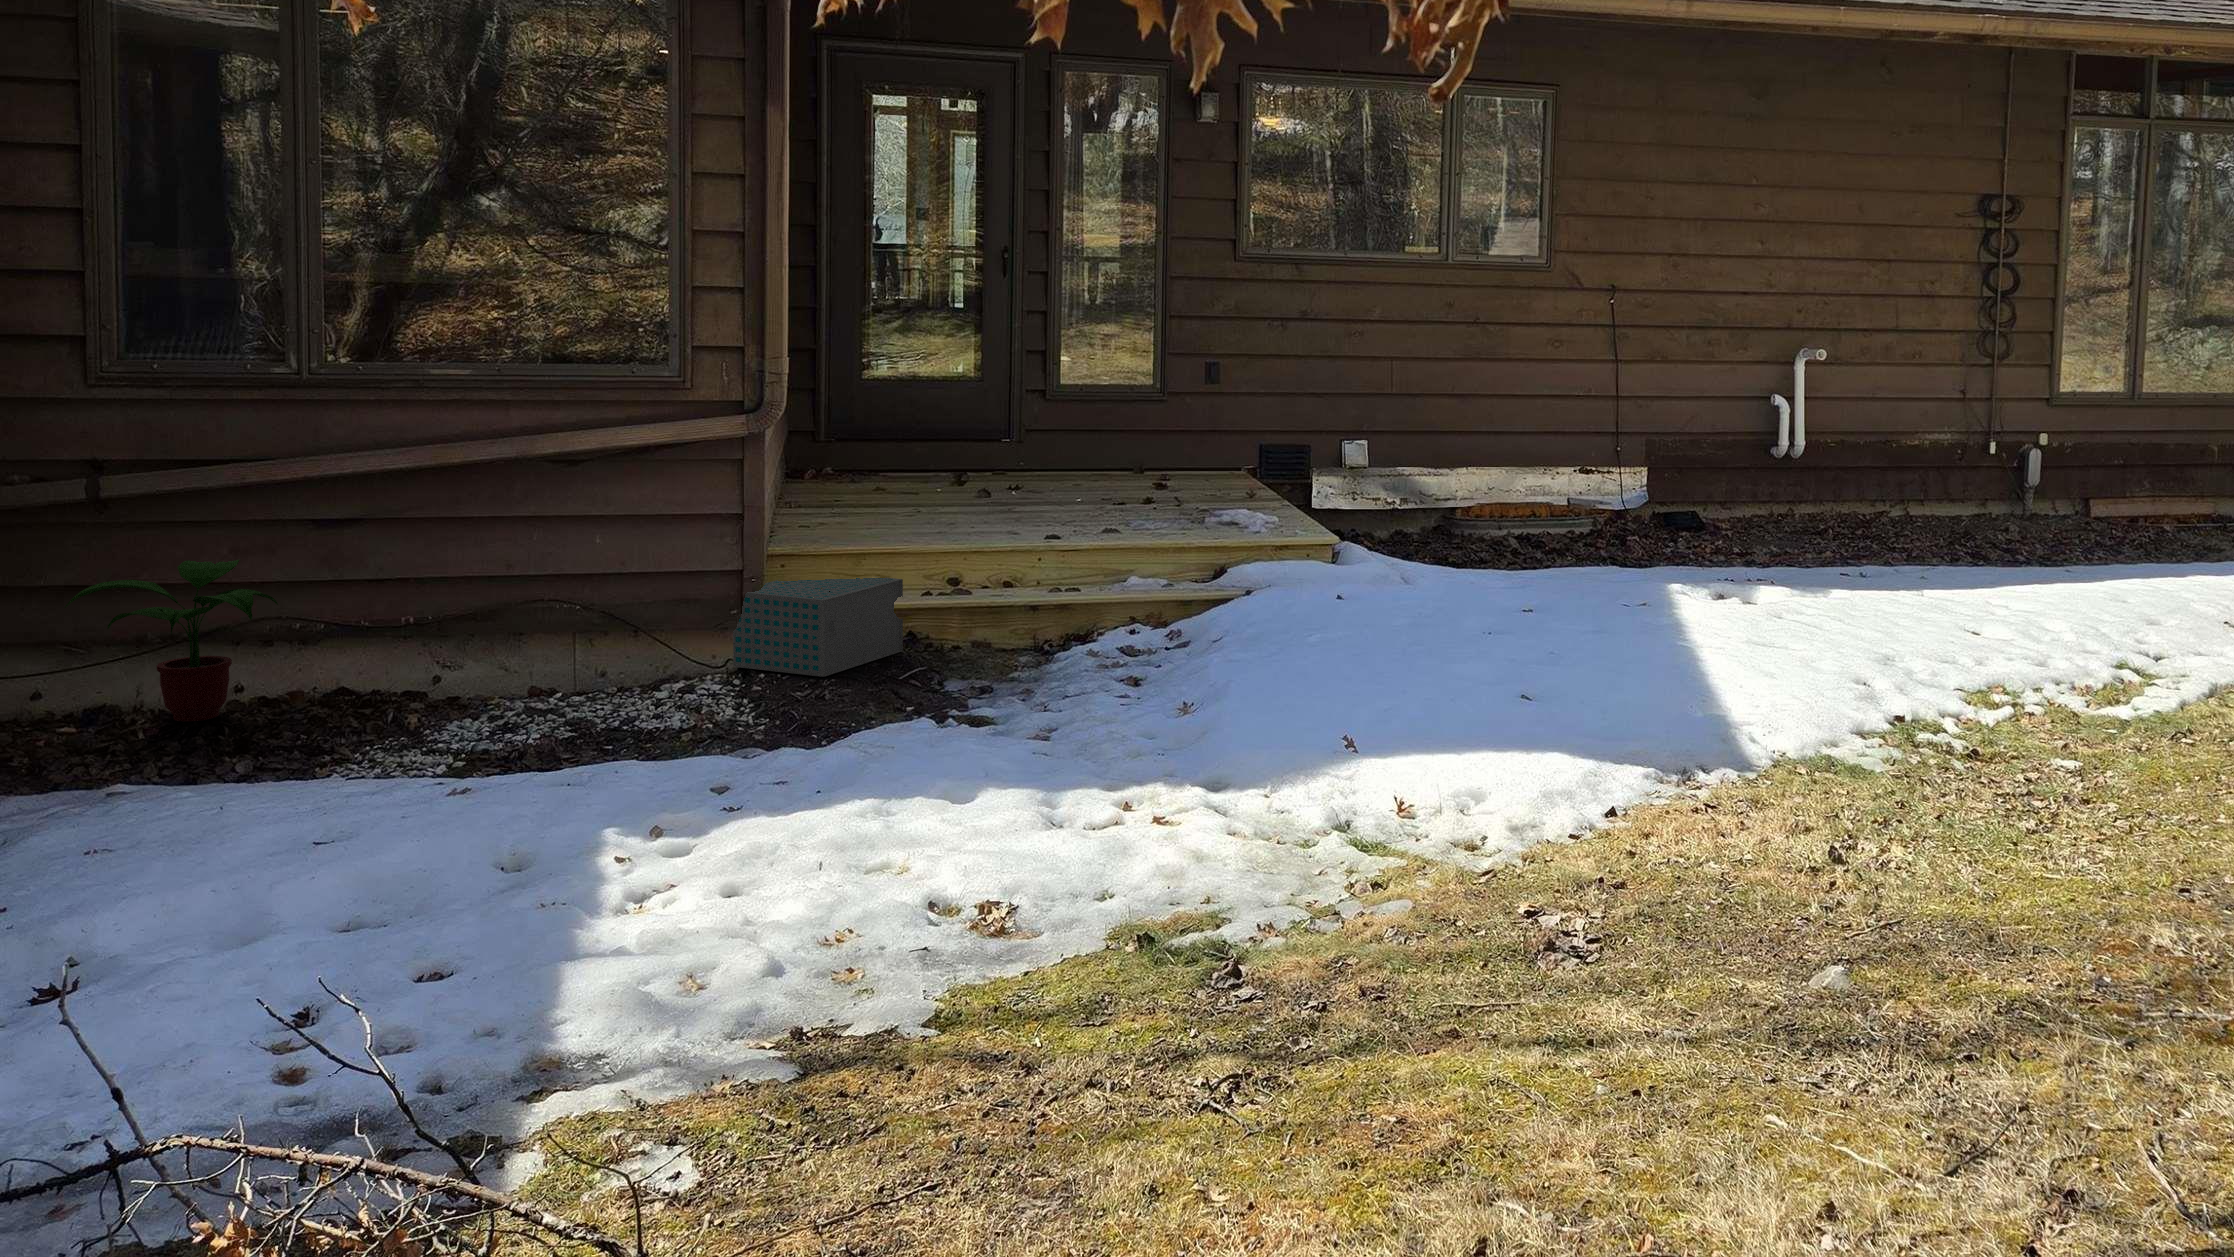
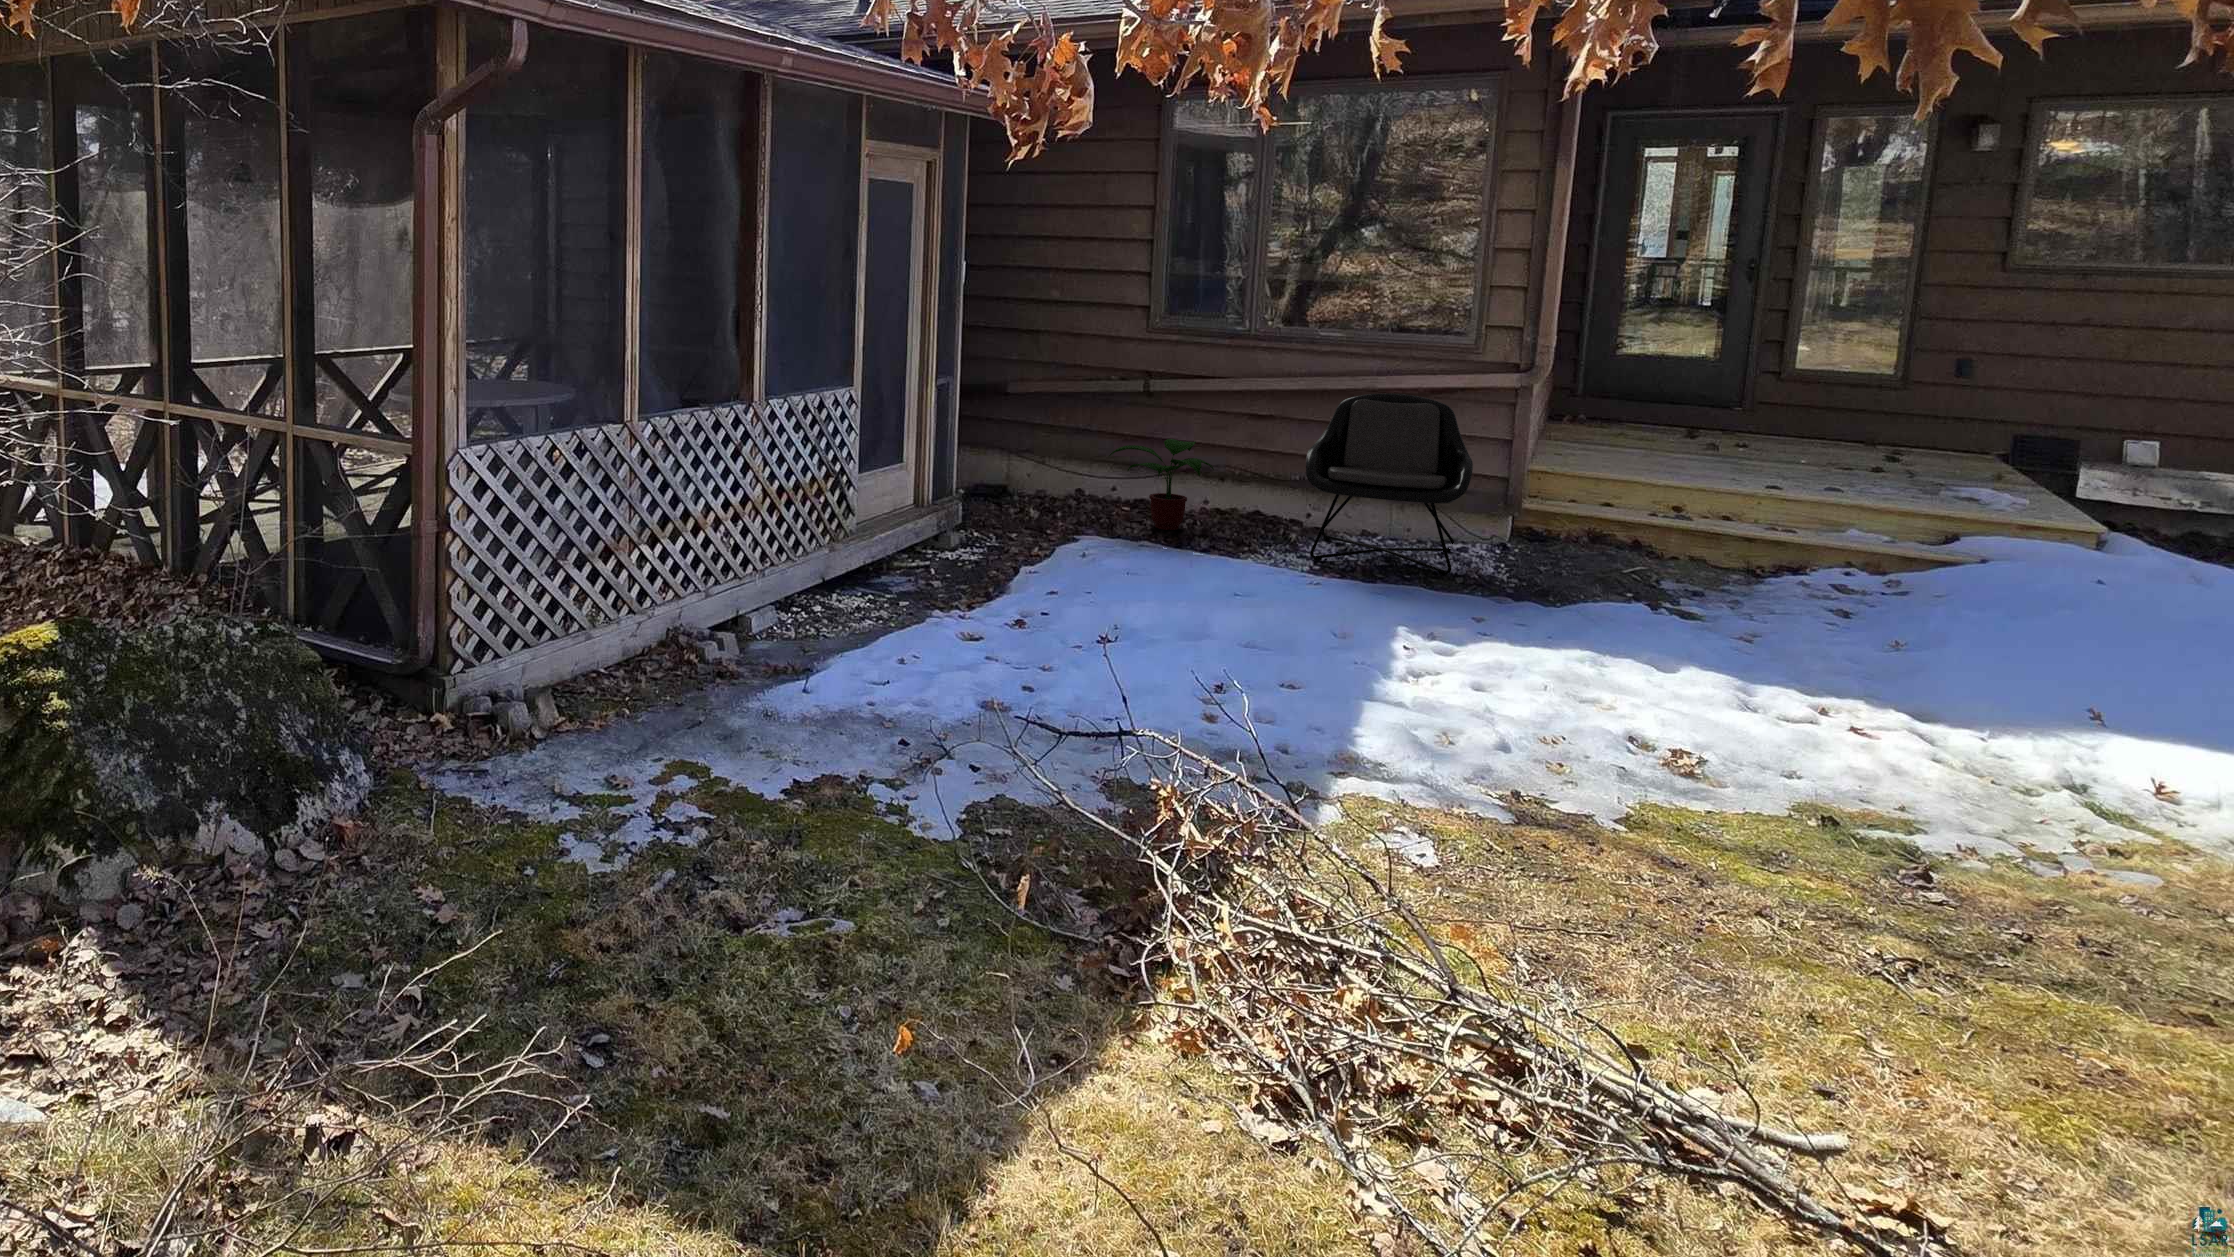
lounge chair: none [439,450,691,728] -> present [1306,393,1473,576]
storage box: present [733,578,903,677] -> none [1497,496,1638,571]

